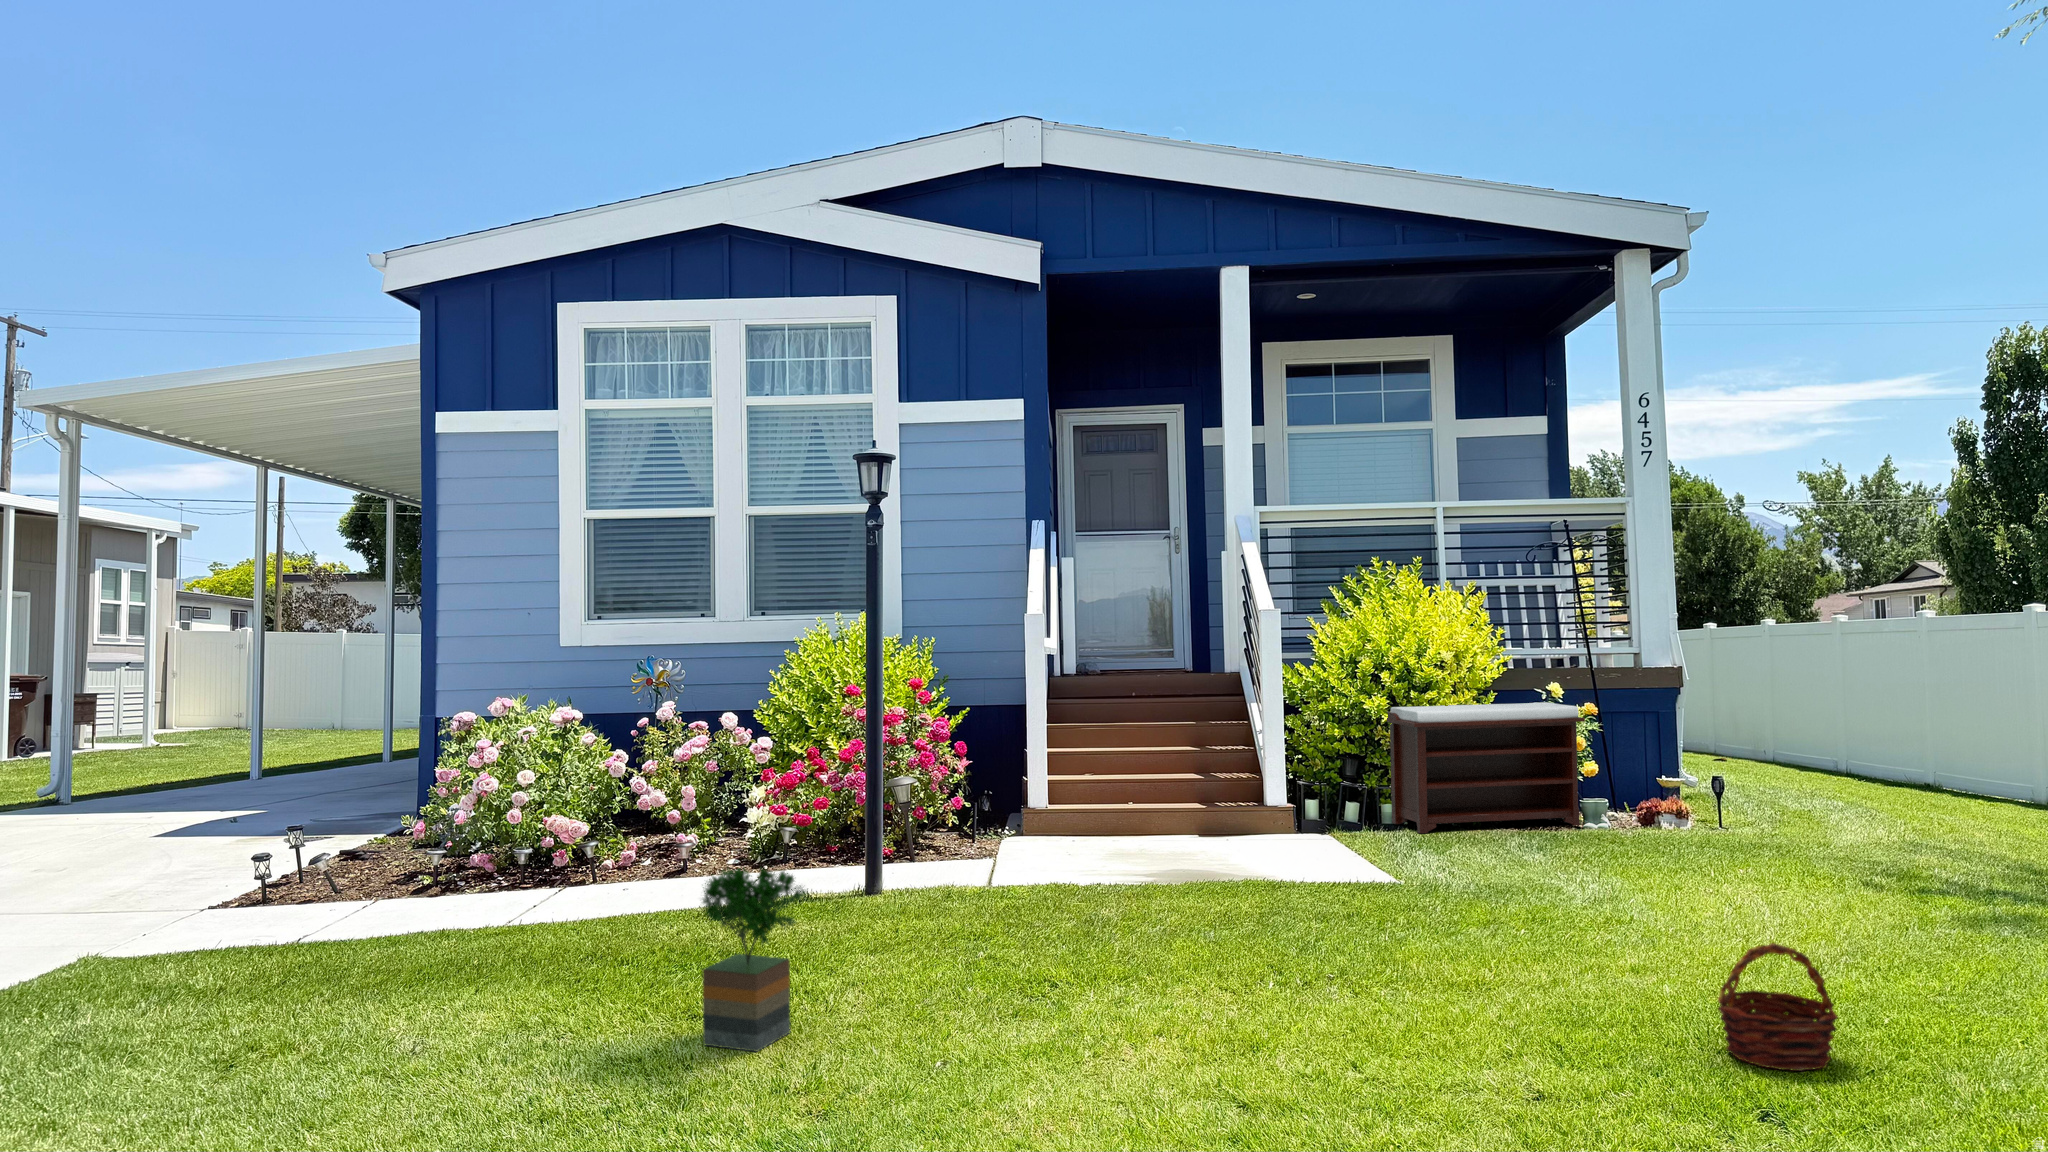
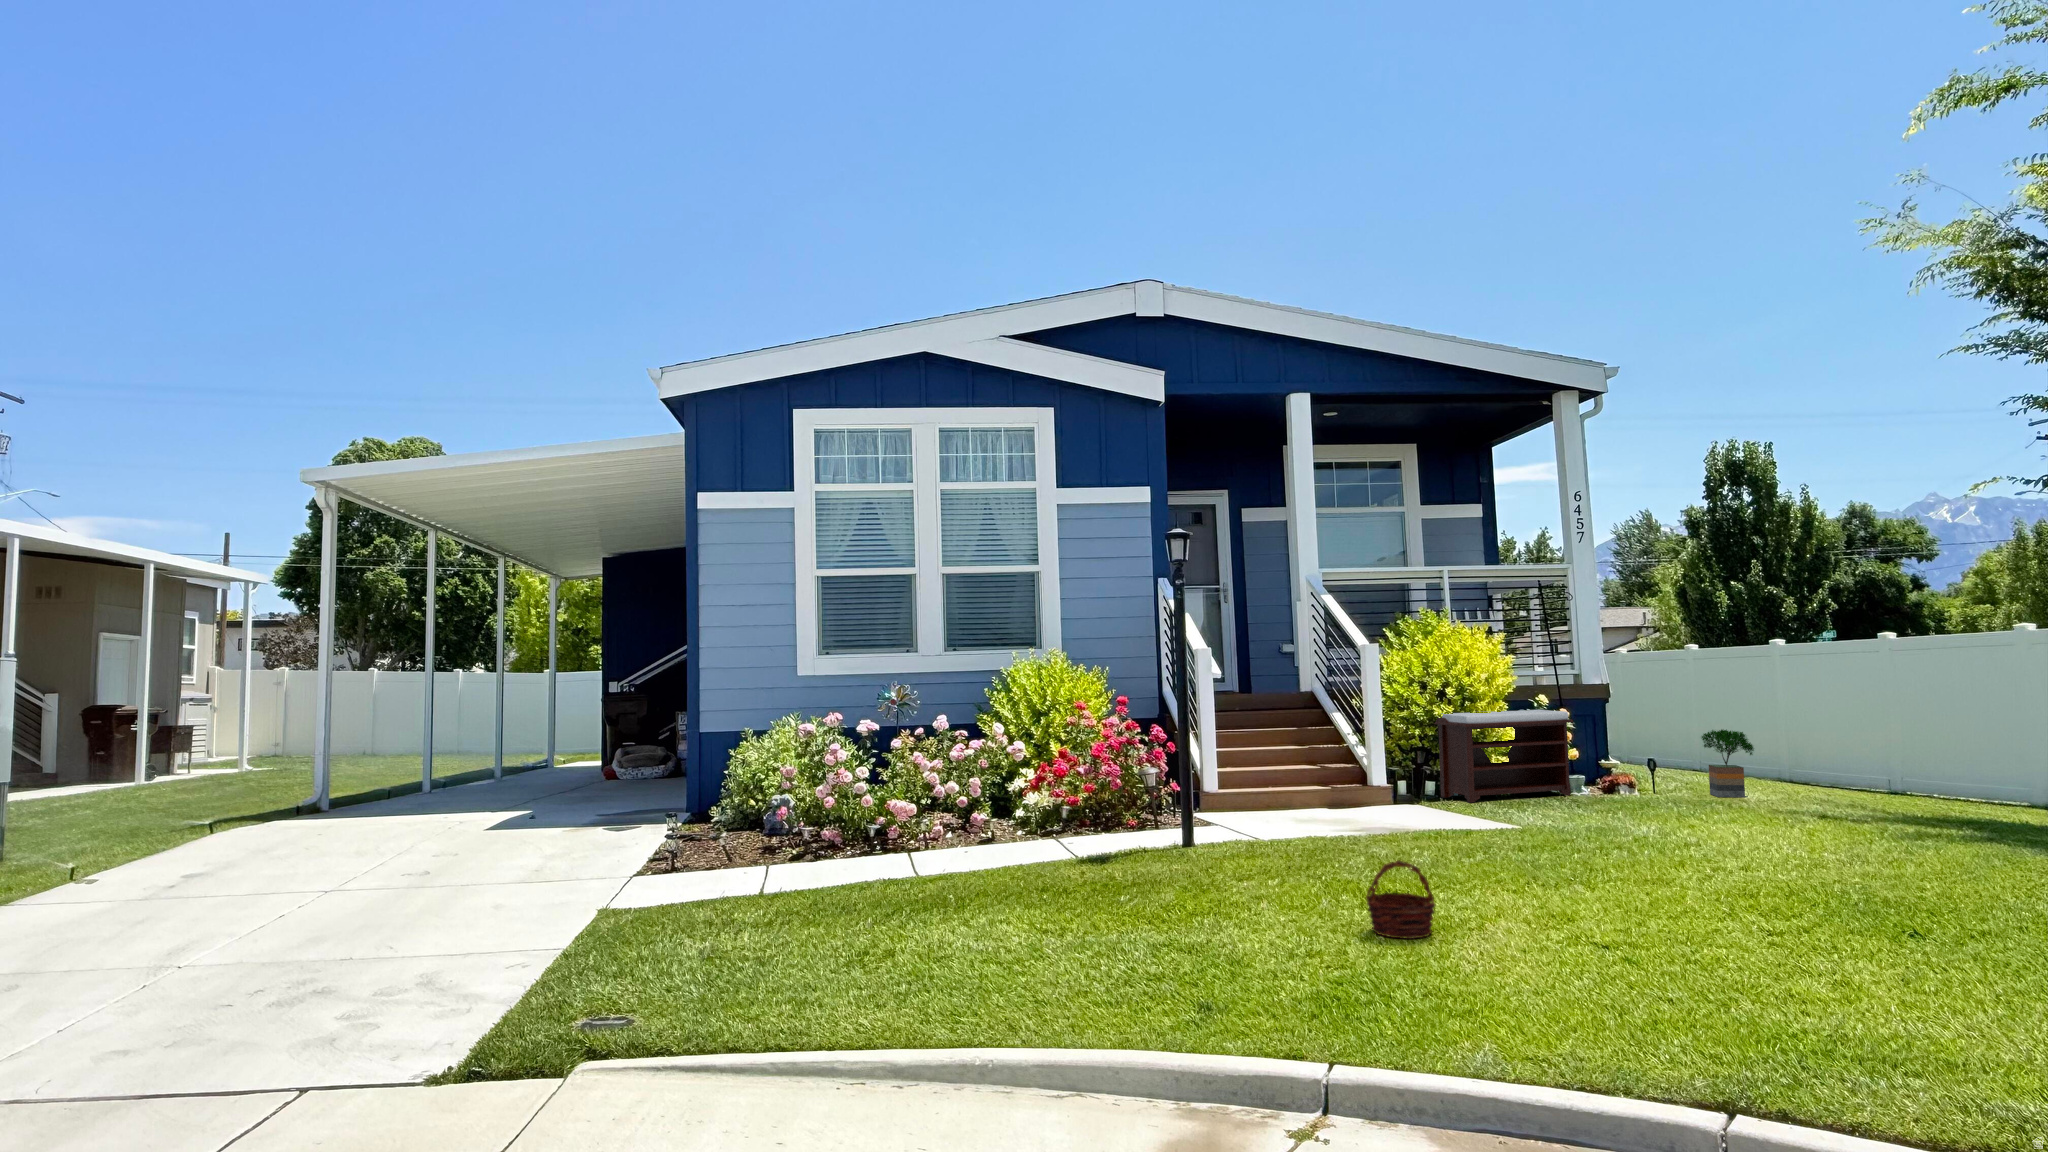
potted tree: present [702,868,806,1052] -> present [1702,729,1754,797]
basket: present [1718,943,1838,1071] -> present [1366,860,1435,939]

